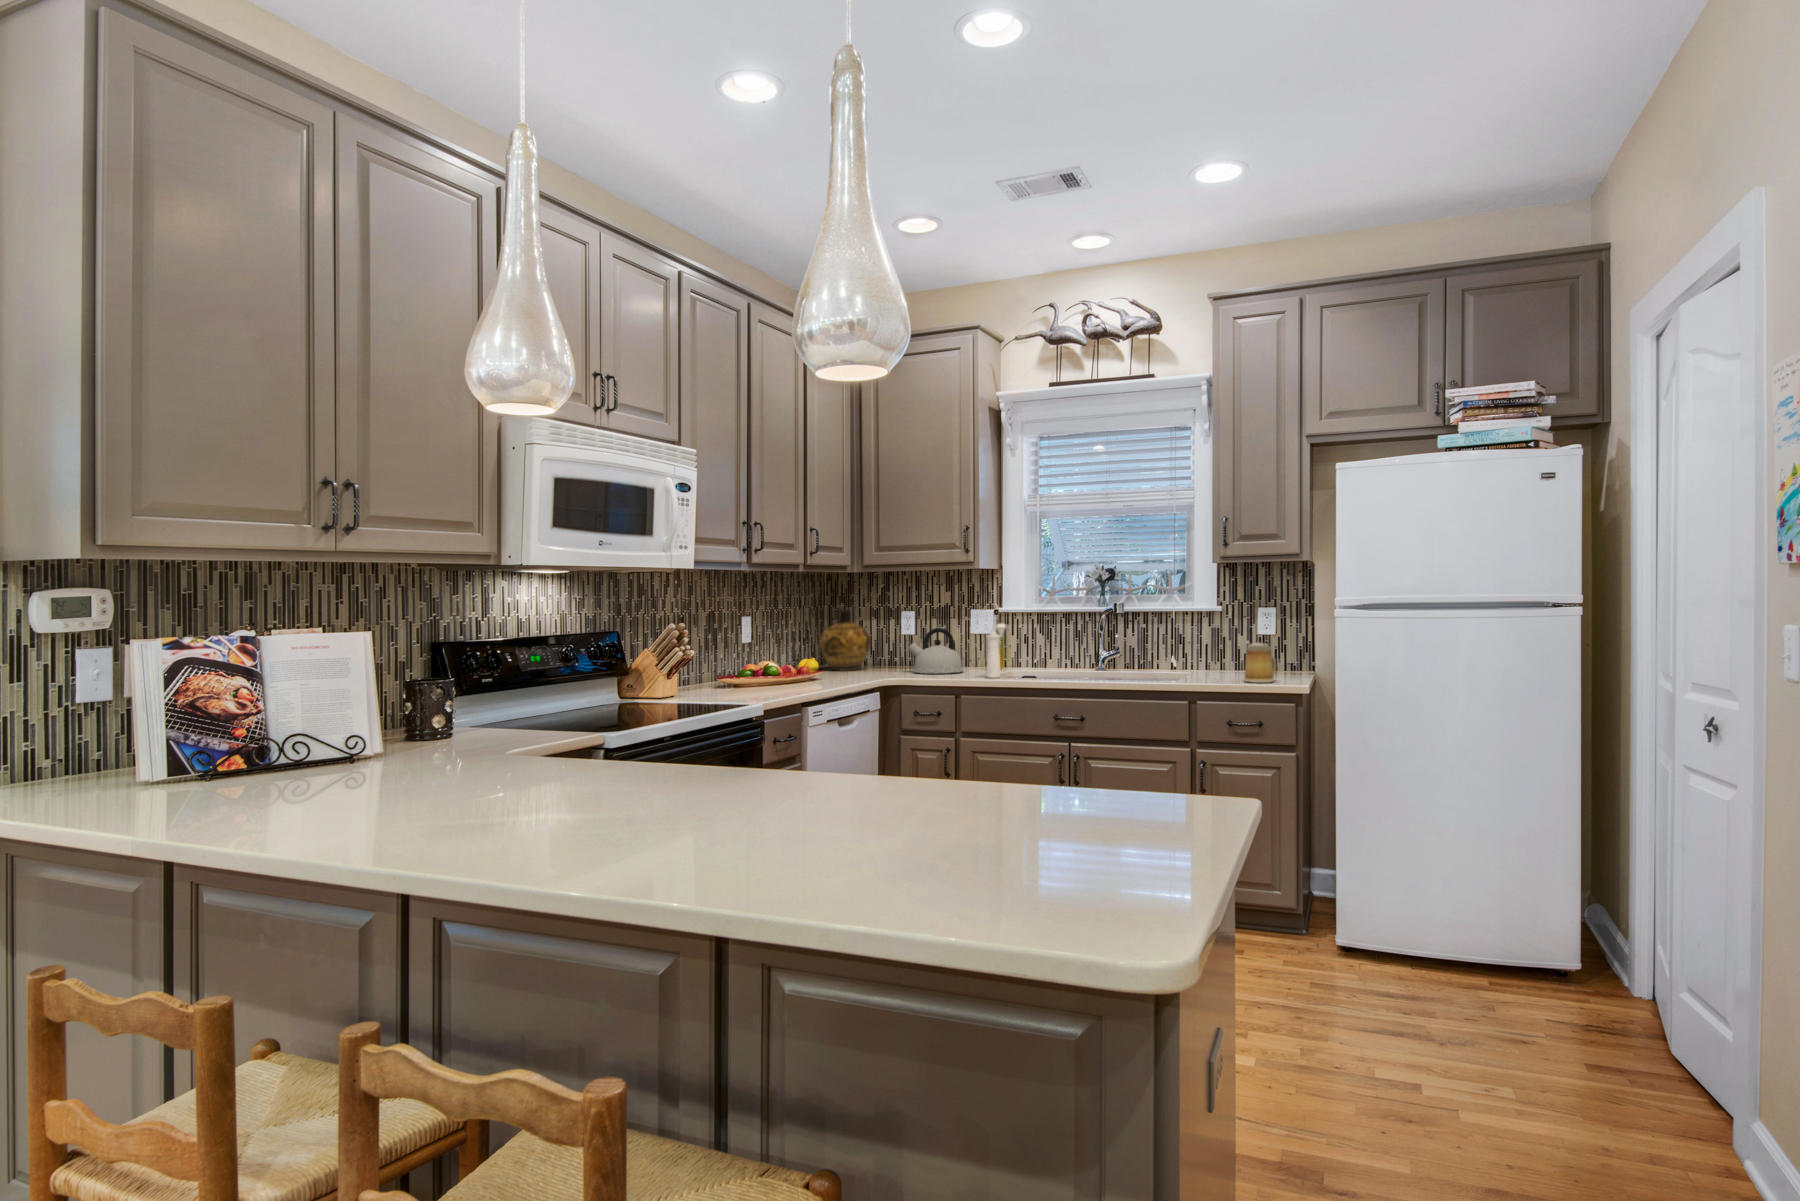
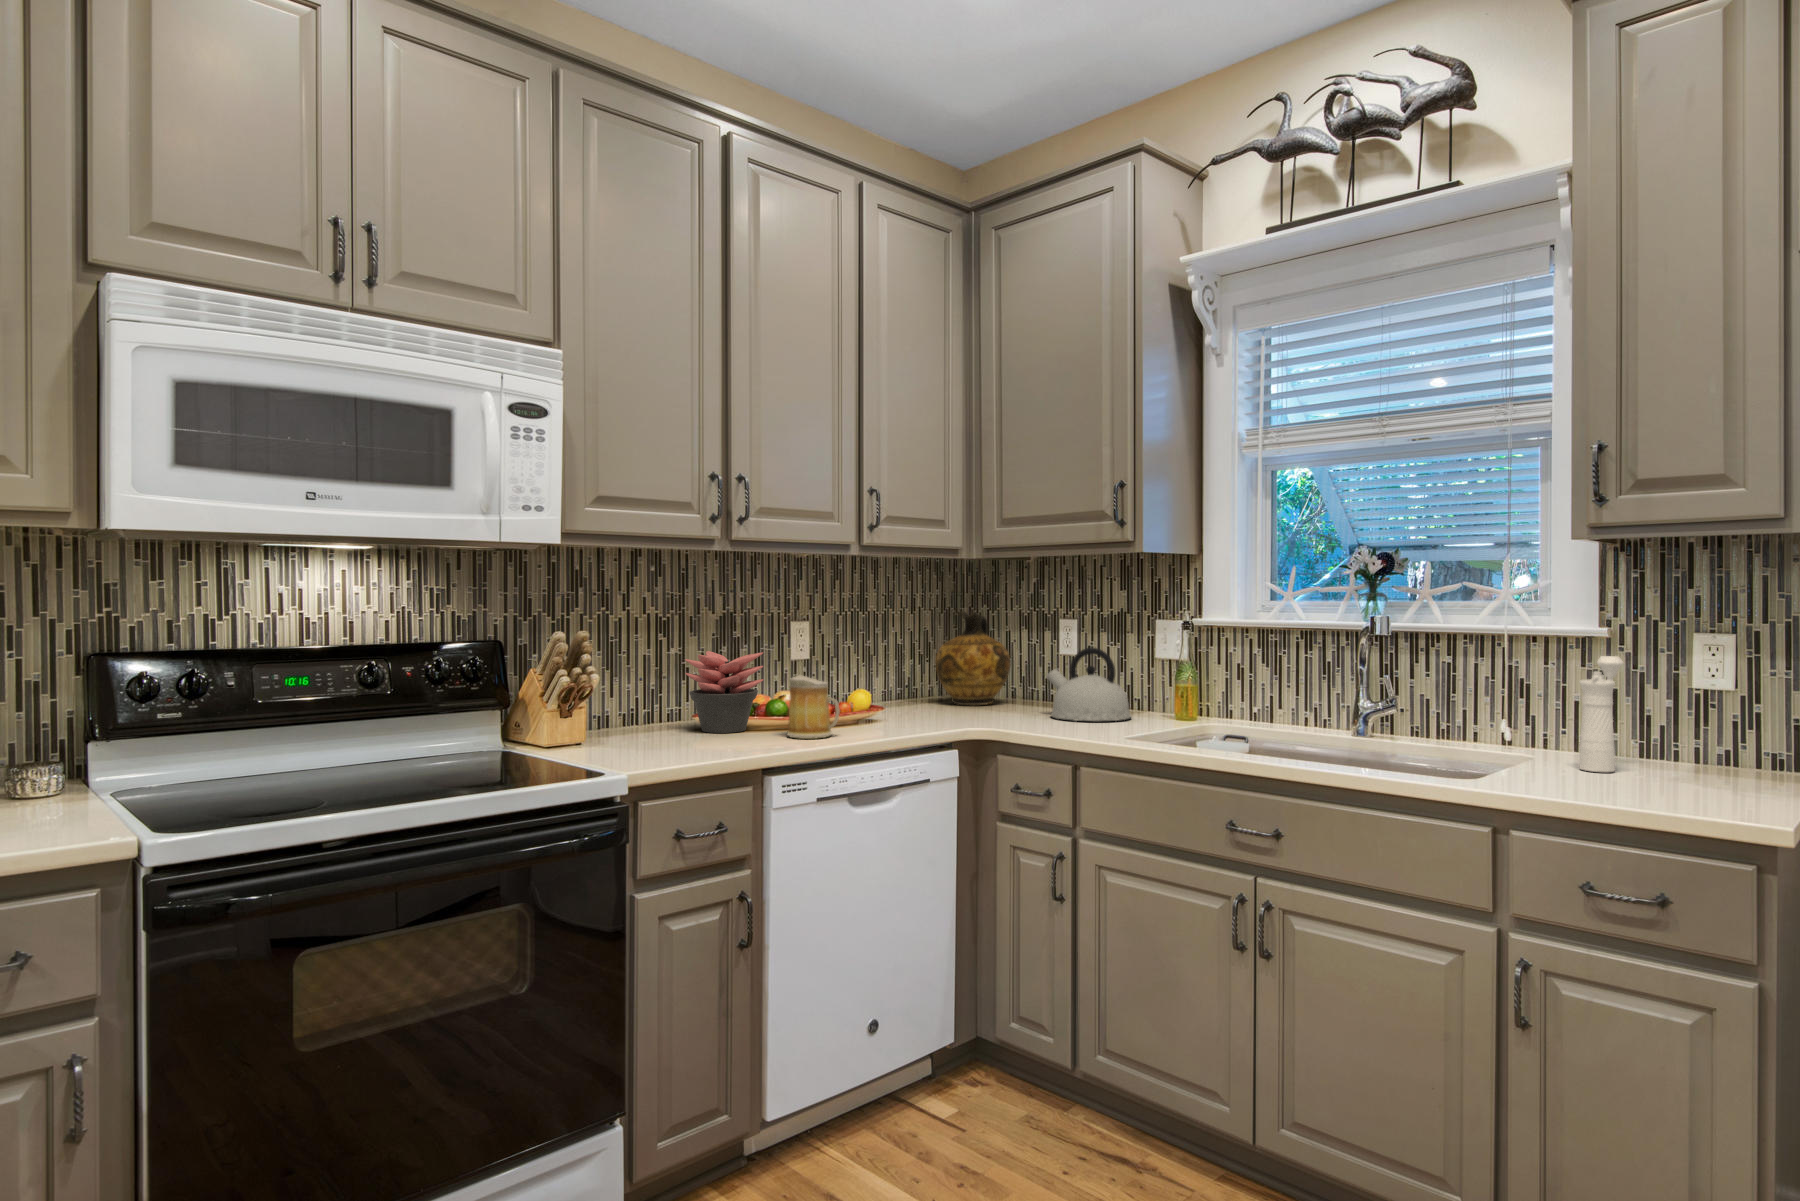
pepper mill: present [986,624,1006,678] -> present [1579,656,1623,772]
succulent plant: none [709,636,761,689] -> present [685,651,763,733]
mug: present [1244,643,1276,683] -> present [787,675,840,739]

